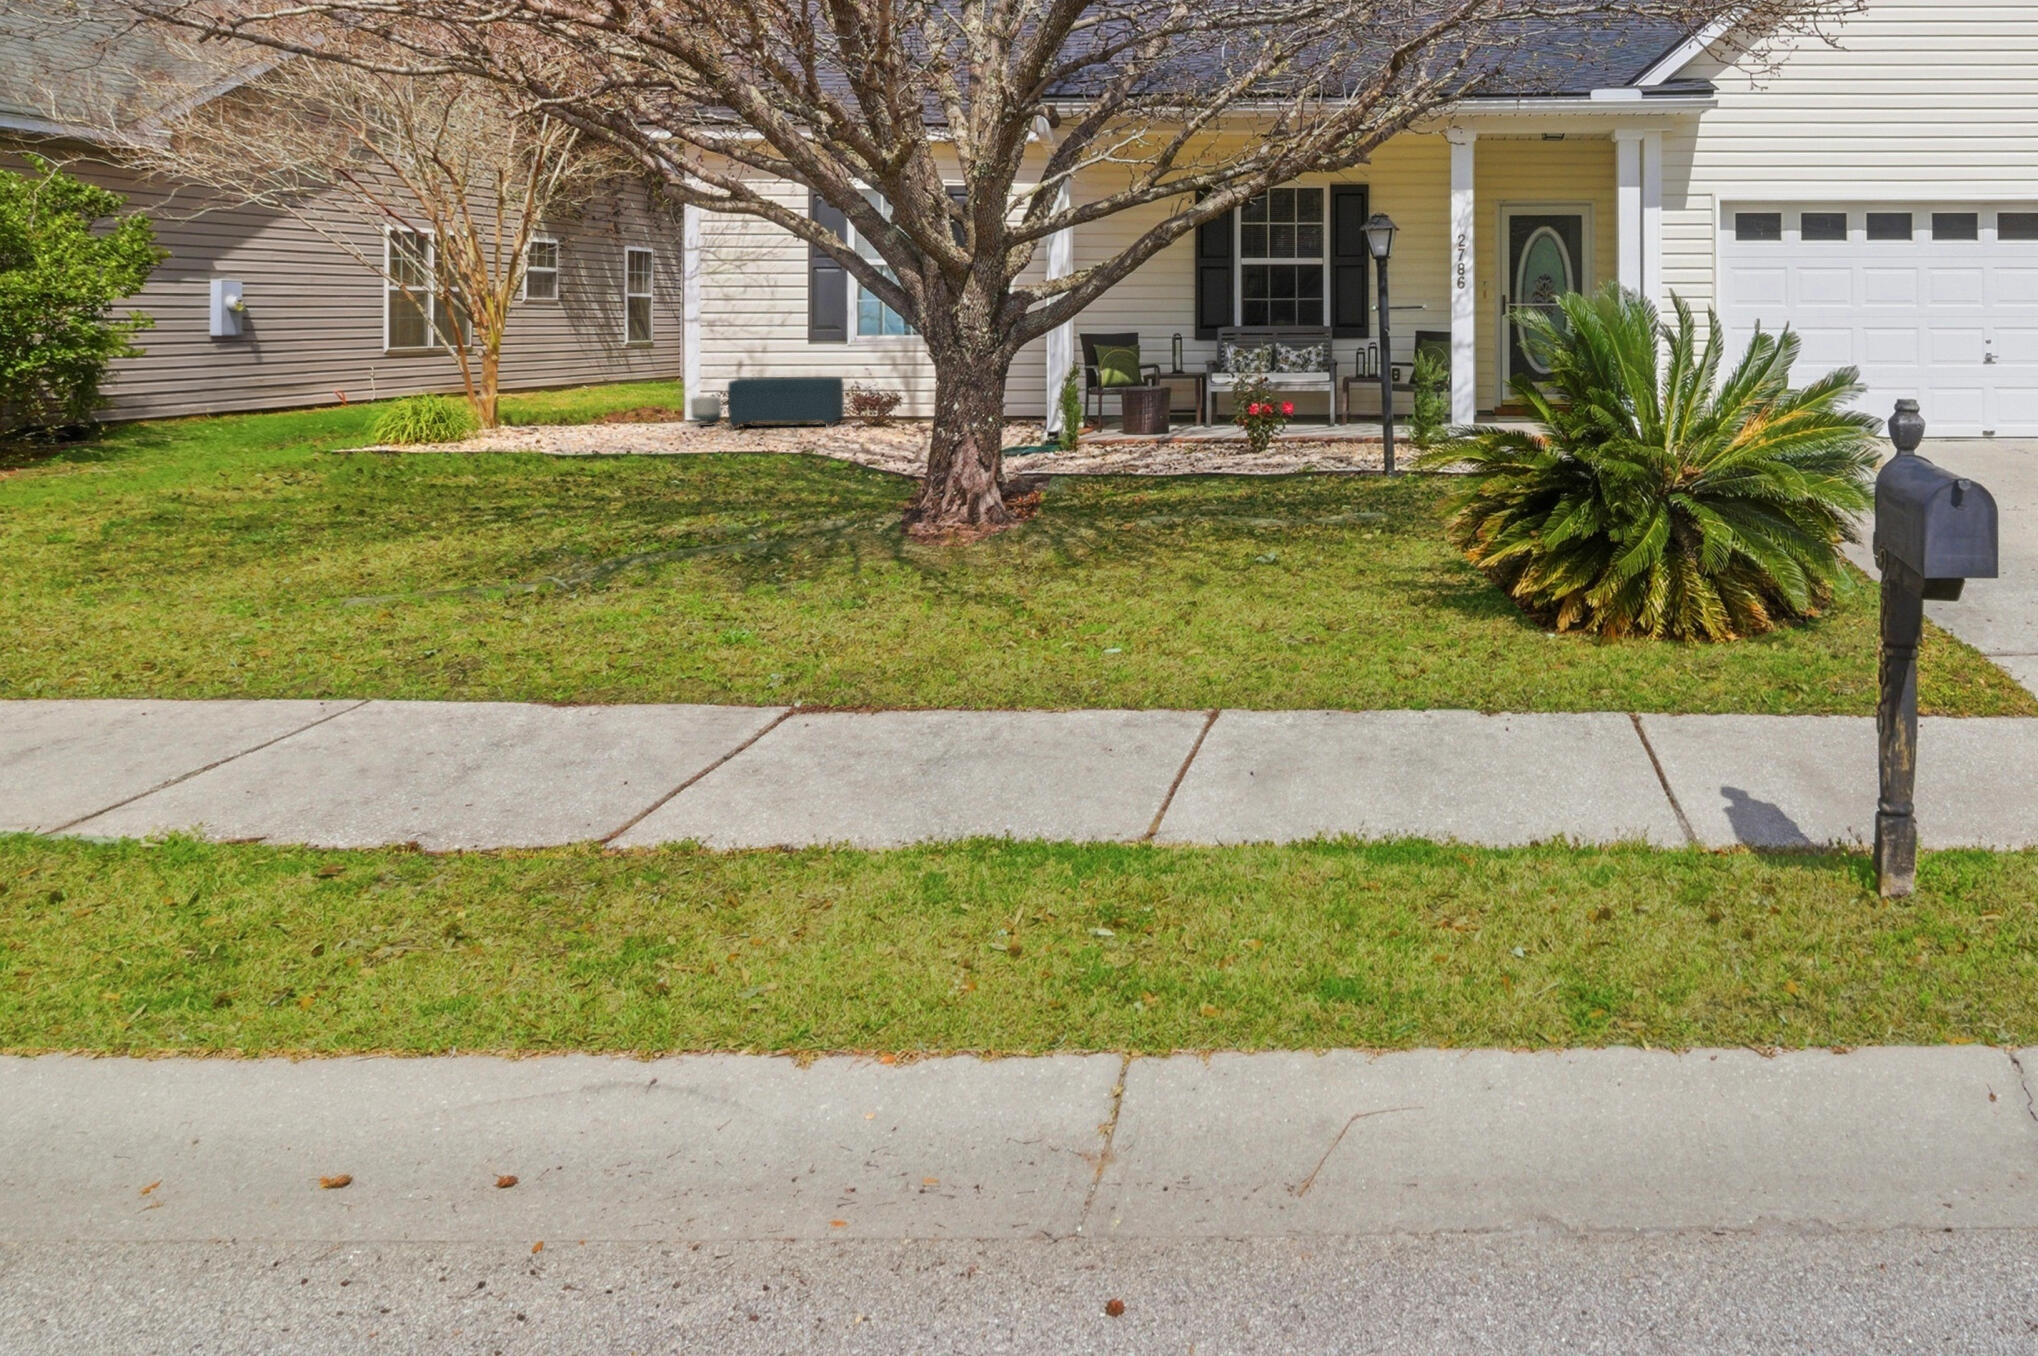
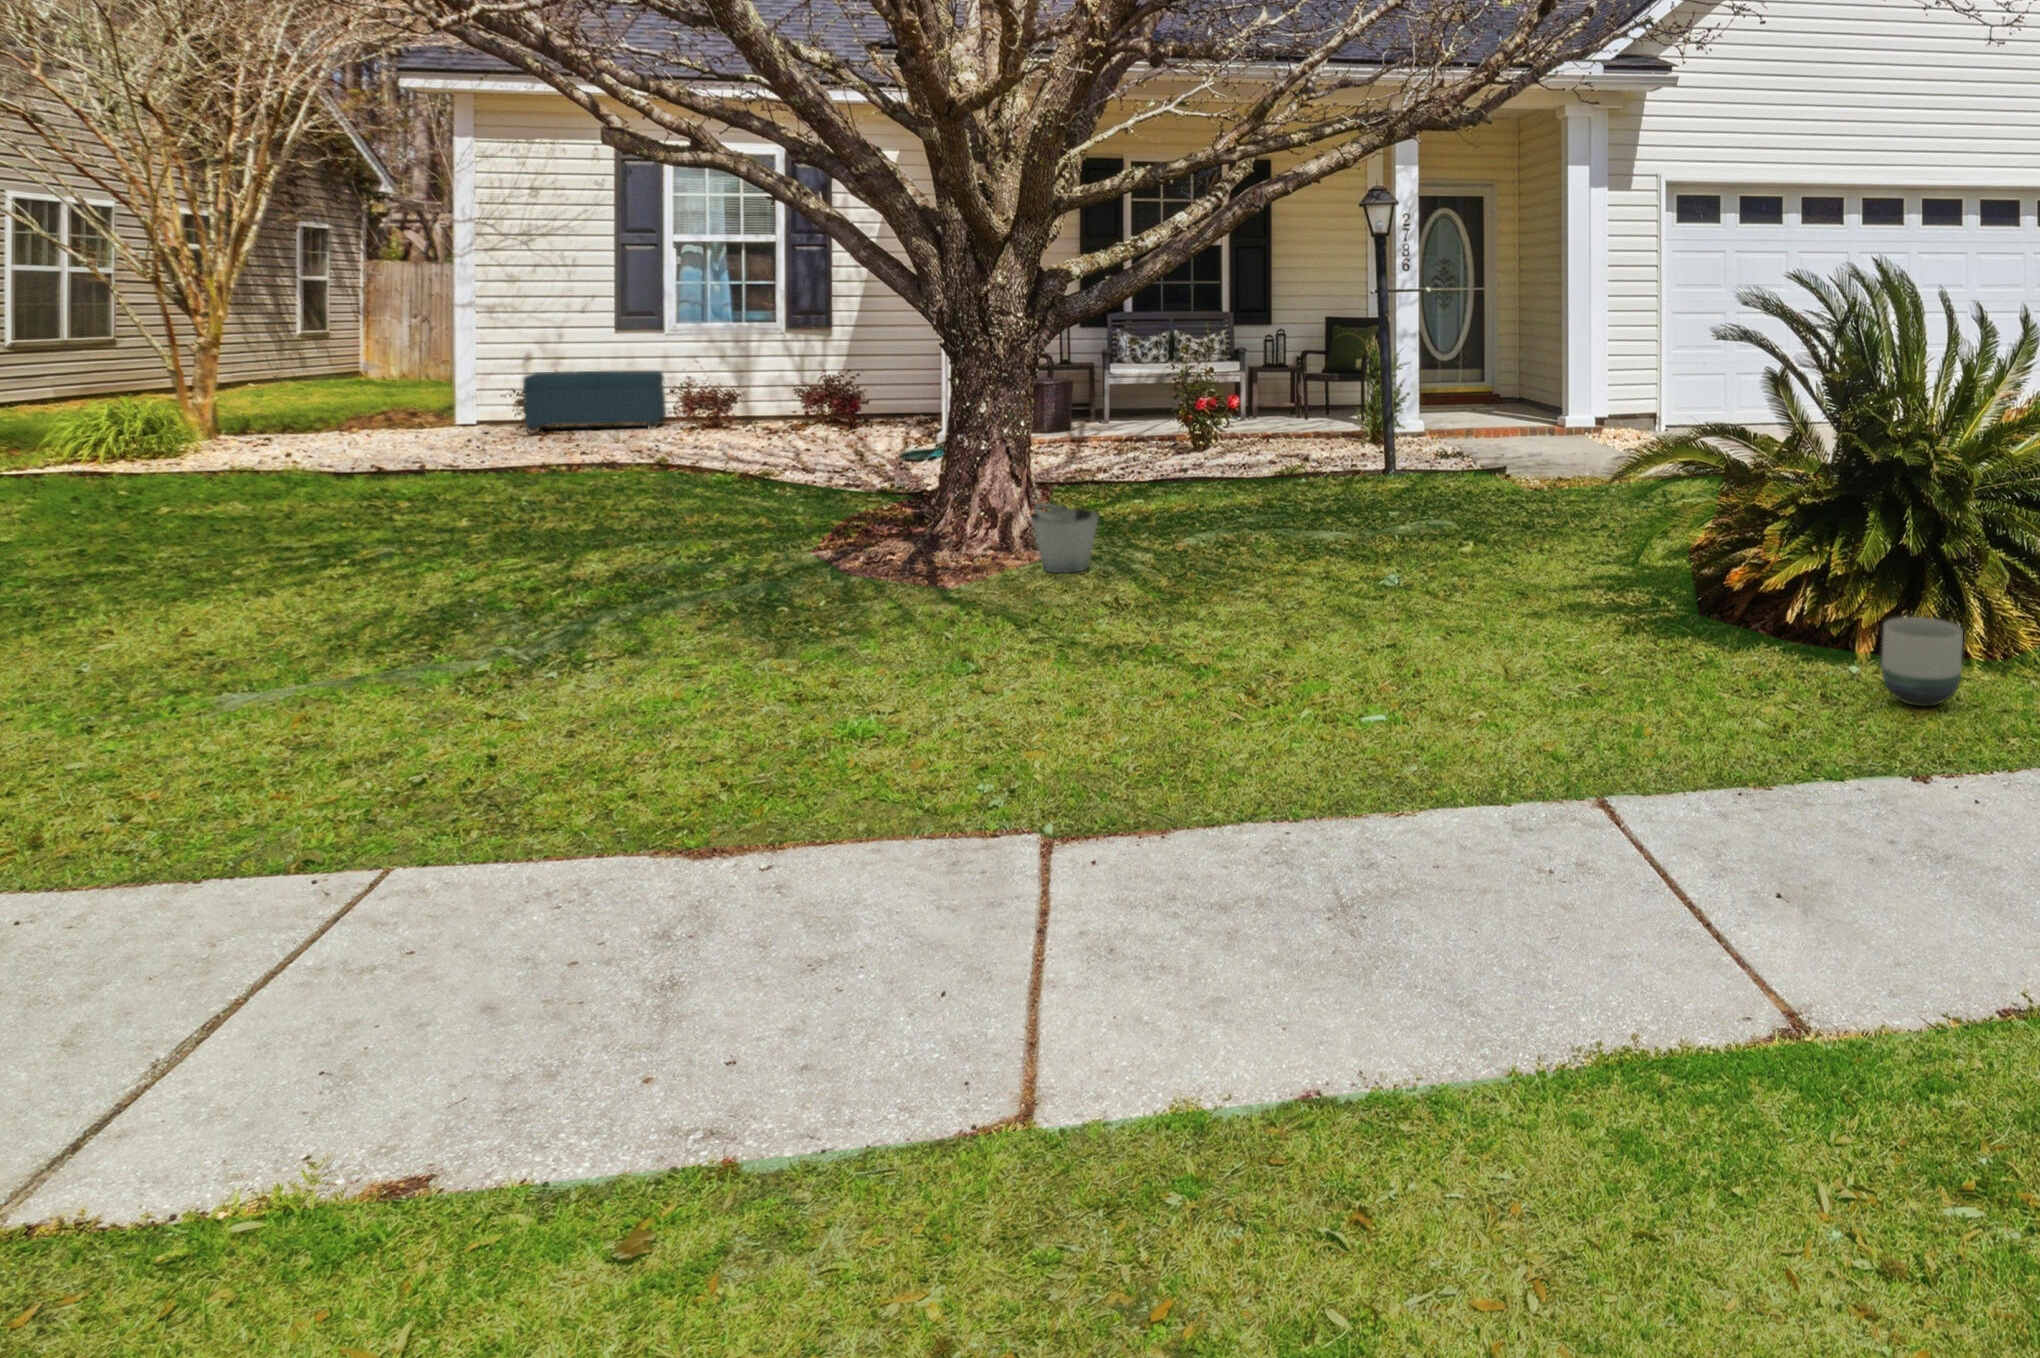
planter: present [691,397,721,426] -> present [1881,617,1963,707]
bucket: none [997,485,1052,542] -> present [1031,503,1098,573]

